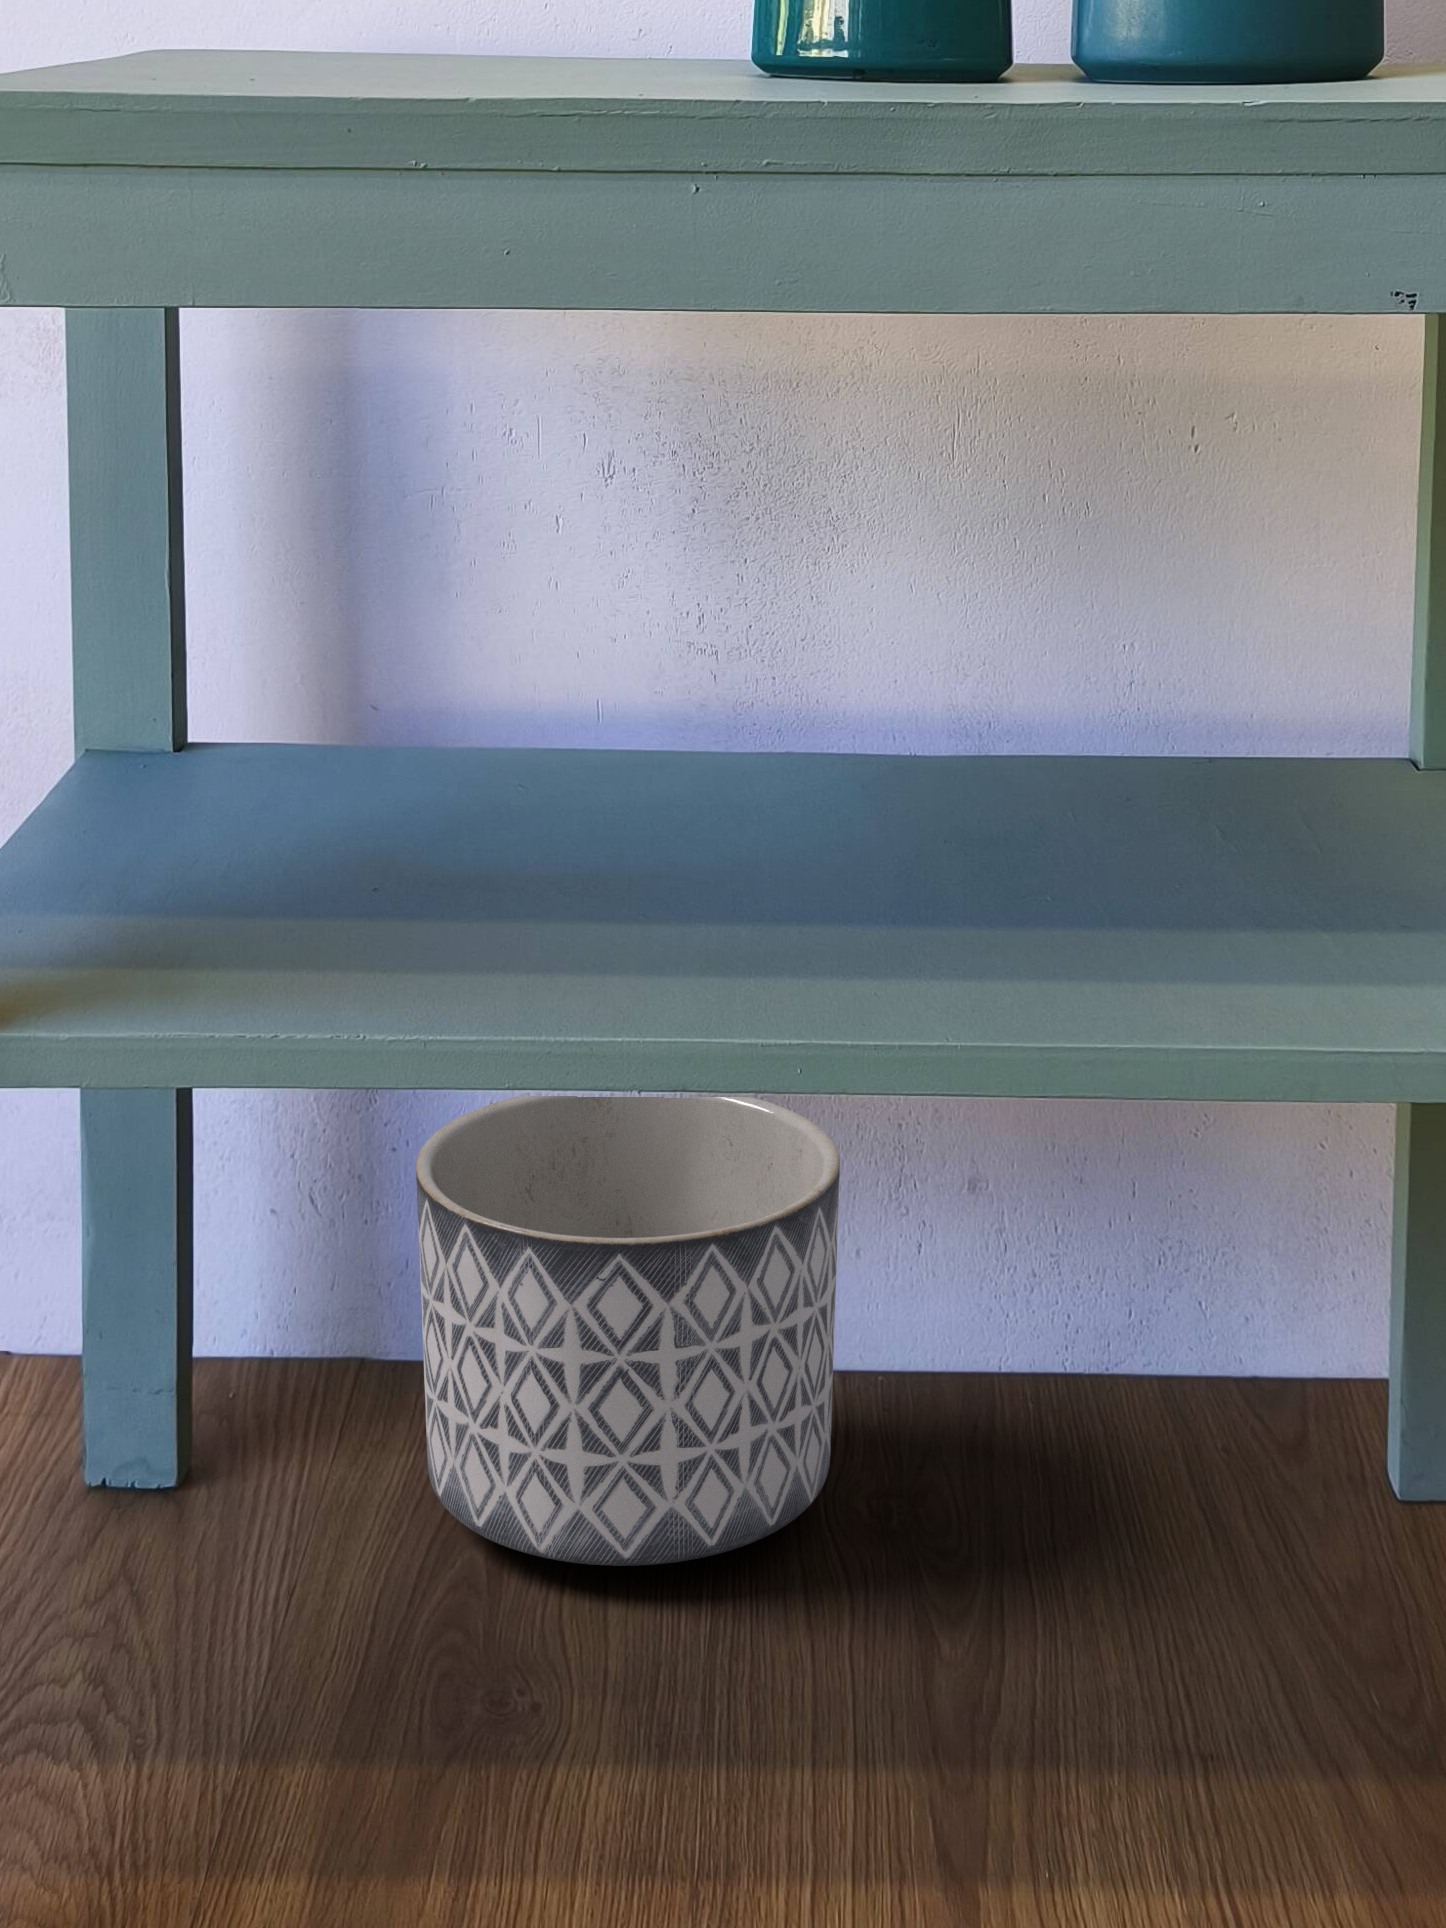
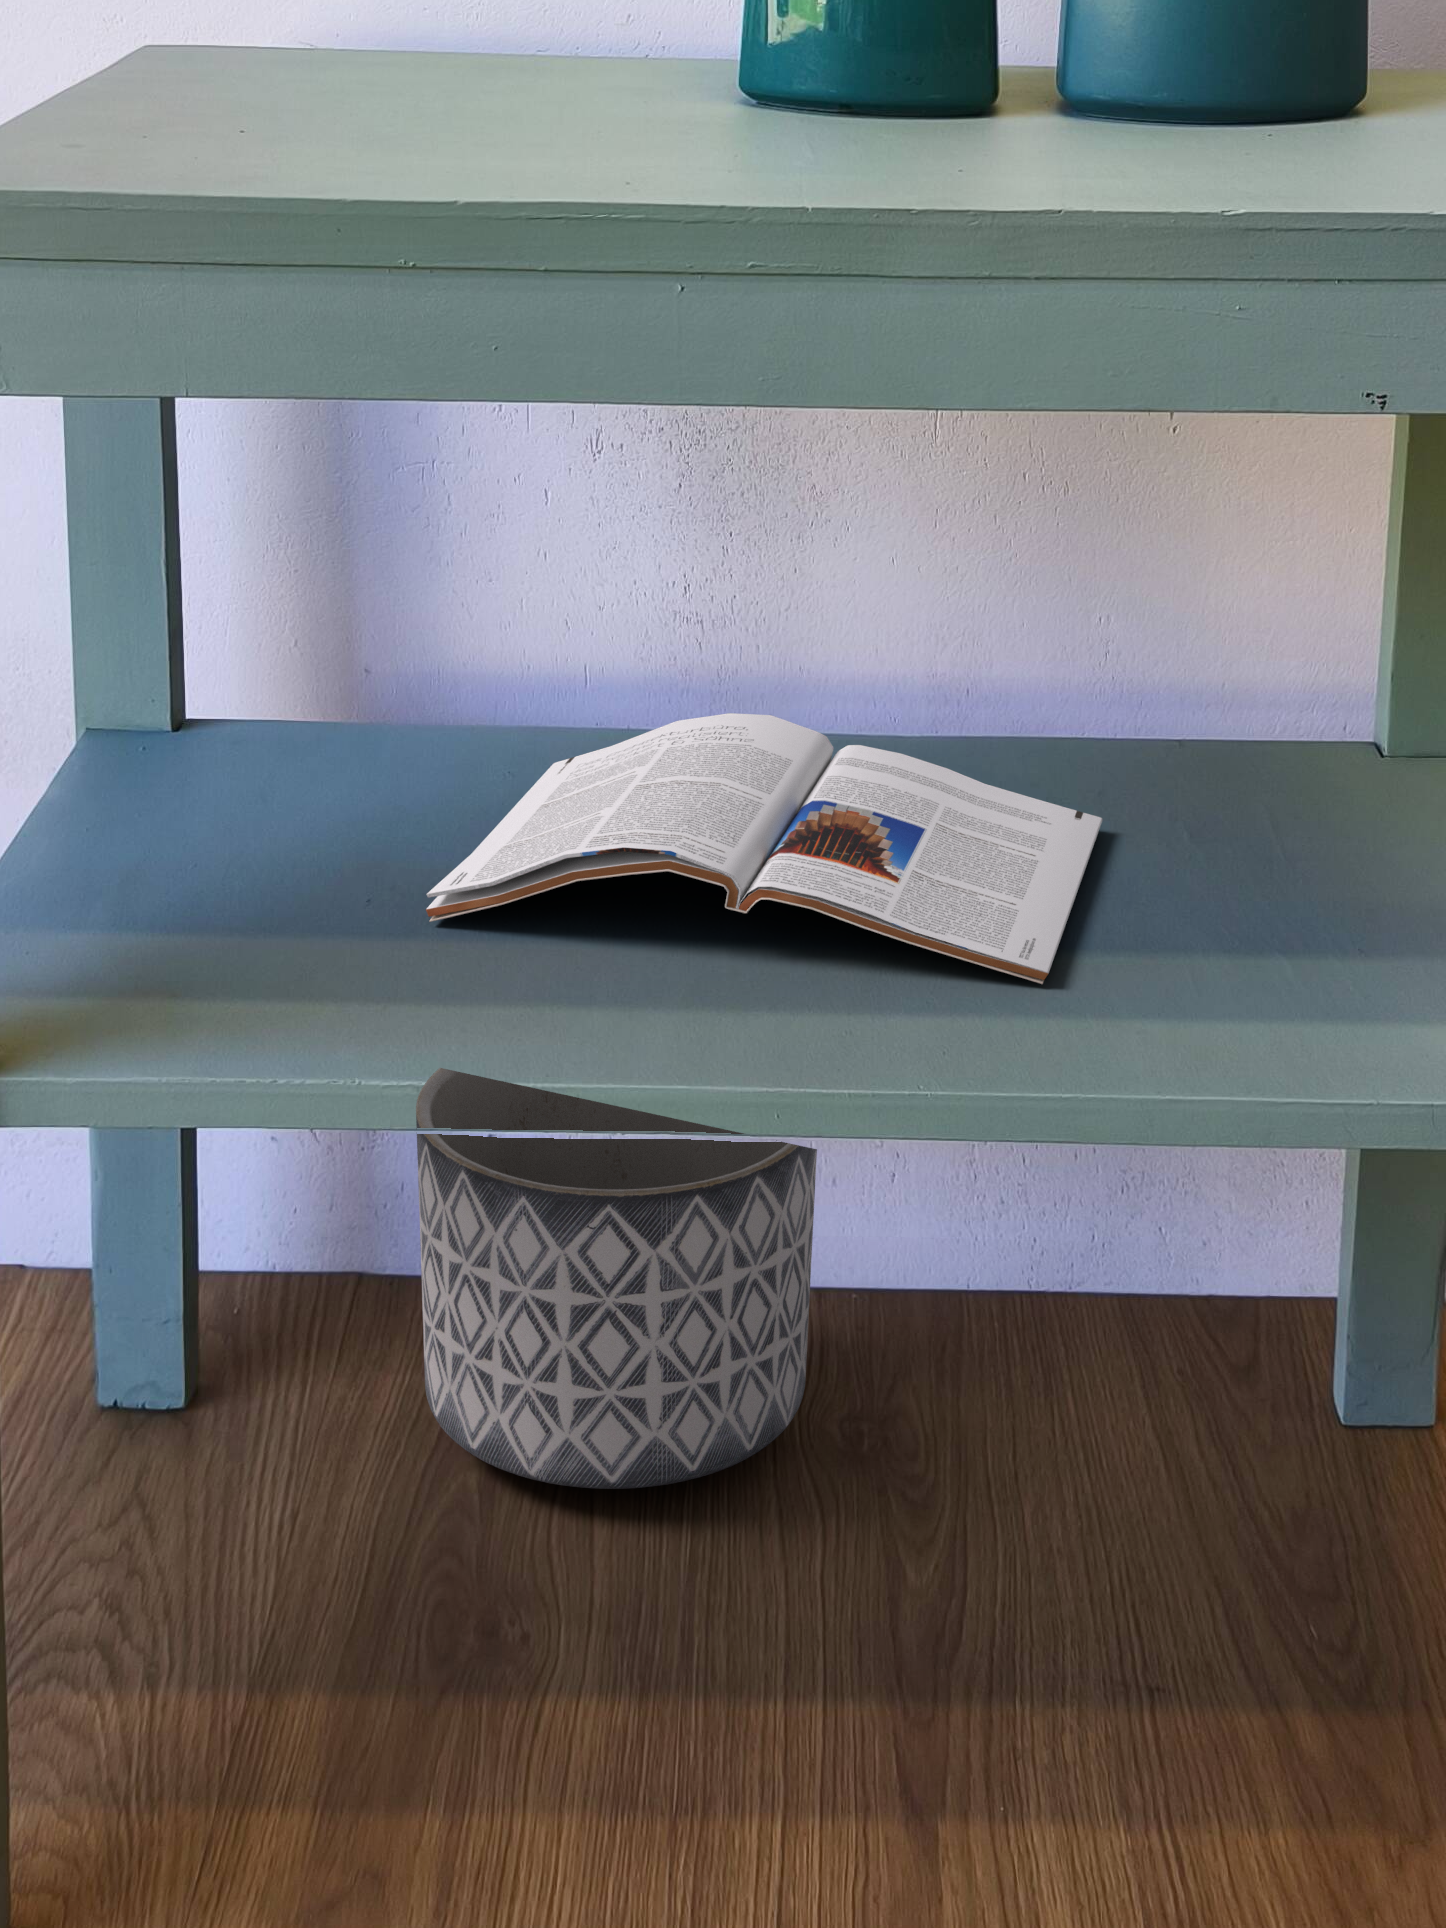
magazine: none [423,730,1132,974] -> present [426,713,1103,984]

